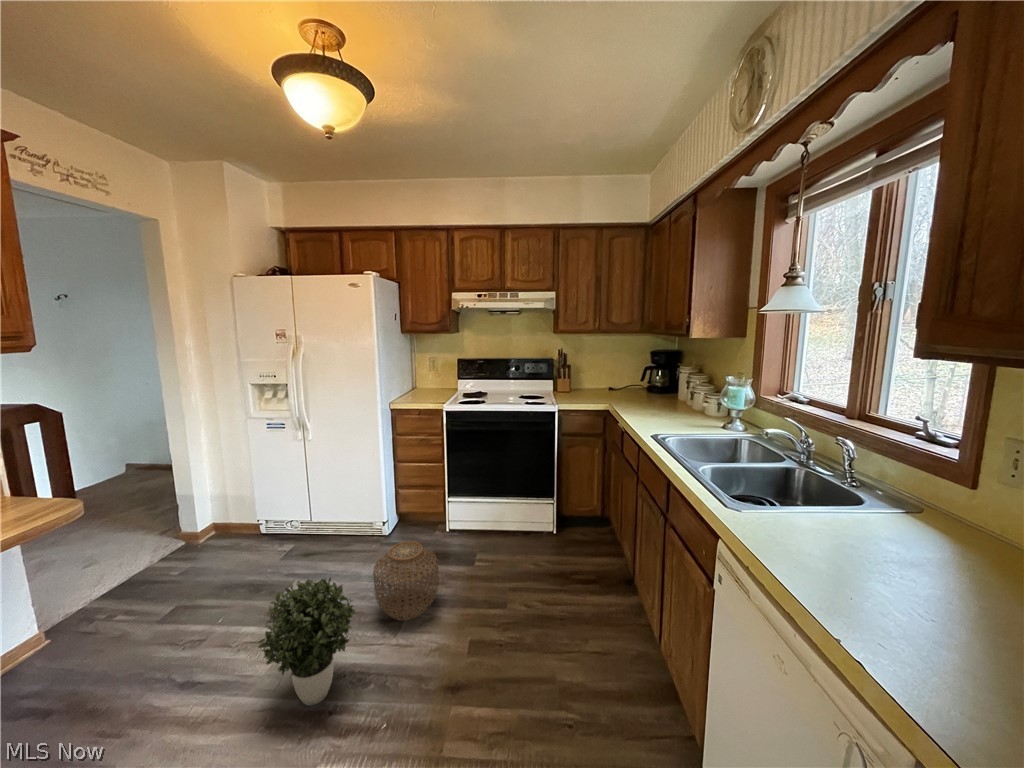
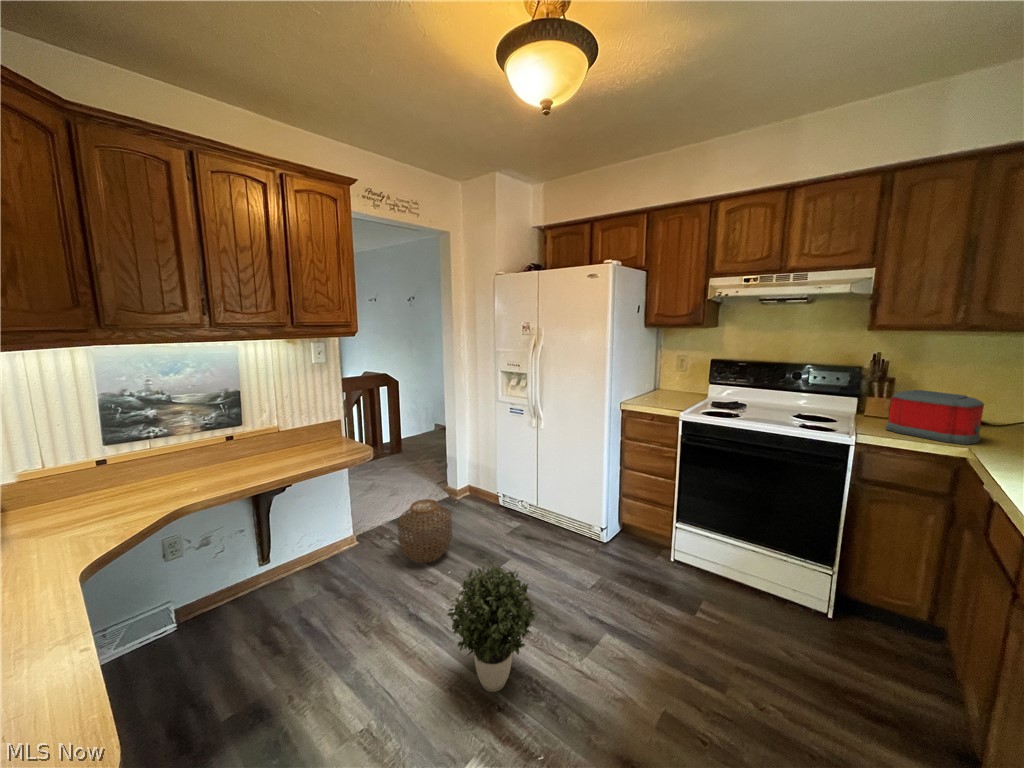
toaster: none [571,371,613,402] -> present [886,390,984,445]
woven basket: present [373,541,439,621] -> present [398,499,452,563]

